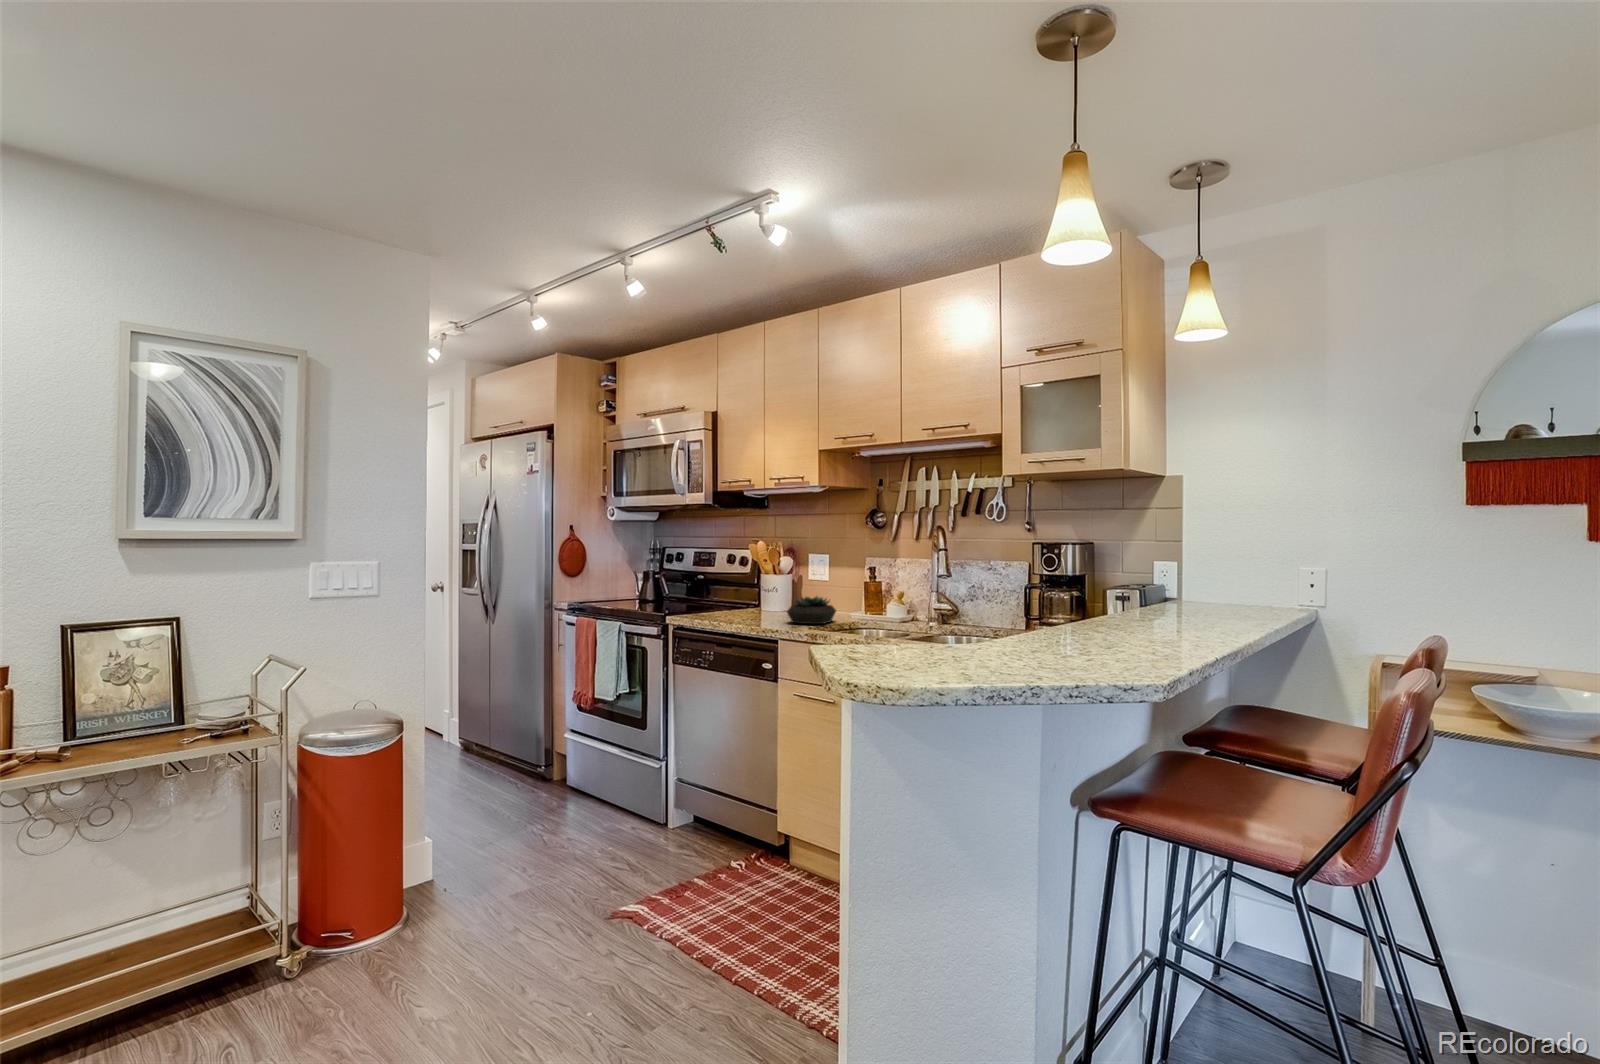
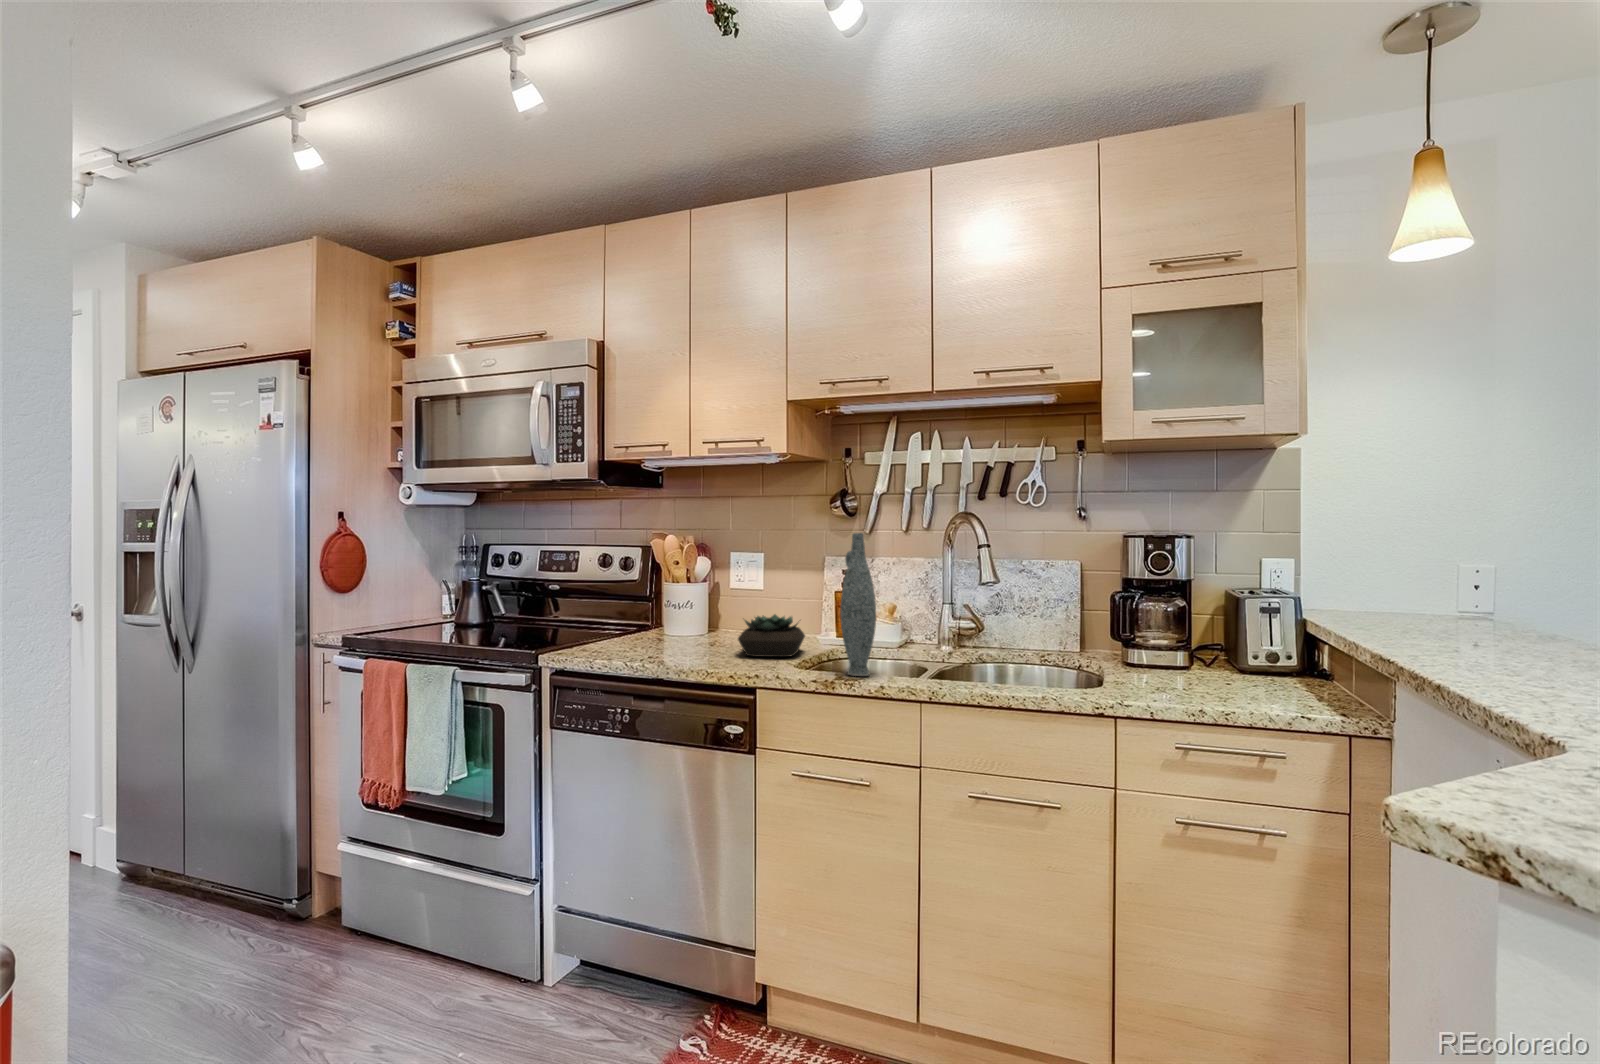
vase: none [833,541,859,636] -> present [840,533,876,676]

